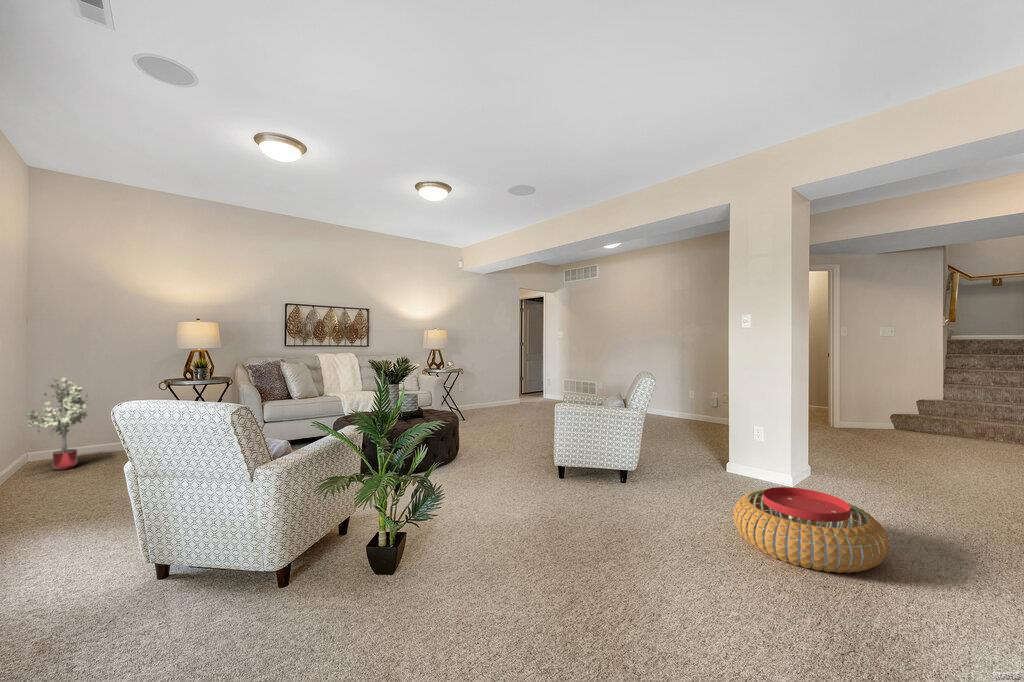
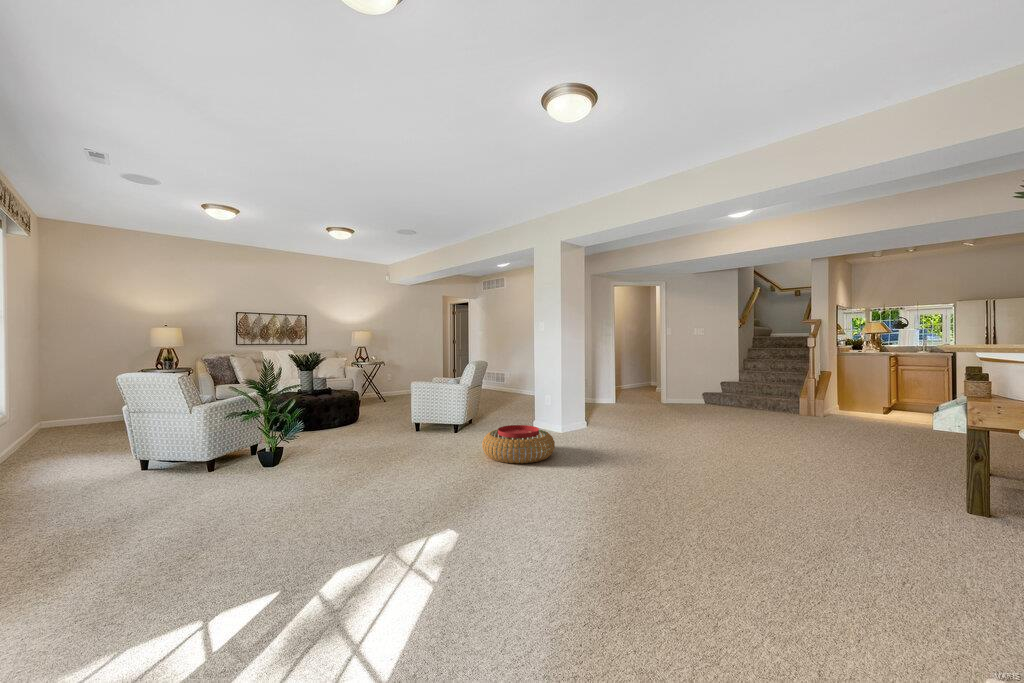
potted tree: present [26,378,91,470] -> none [42,367,89,431]

